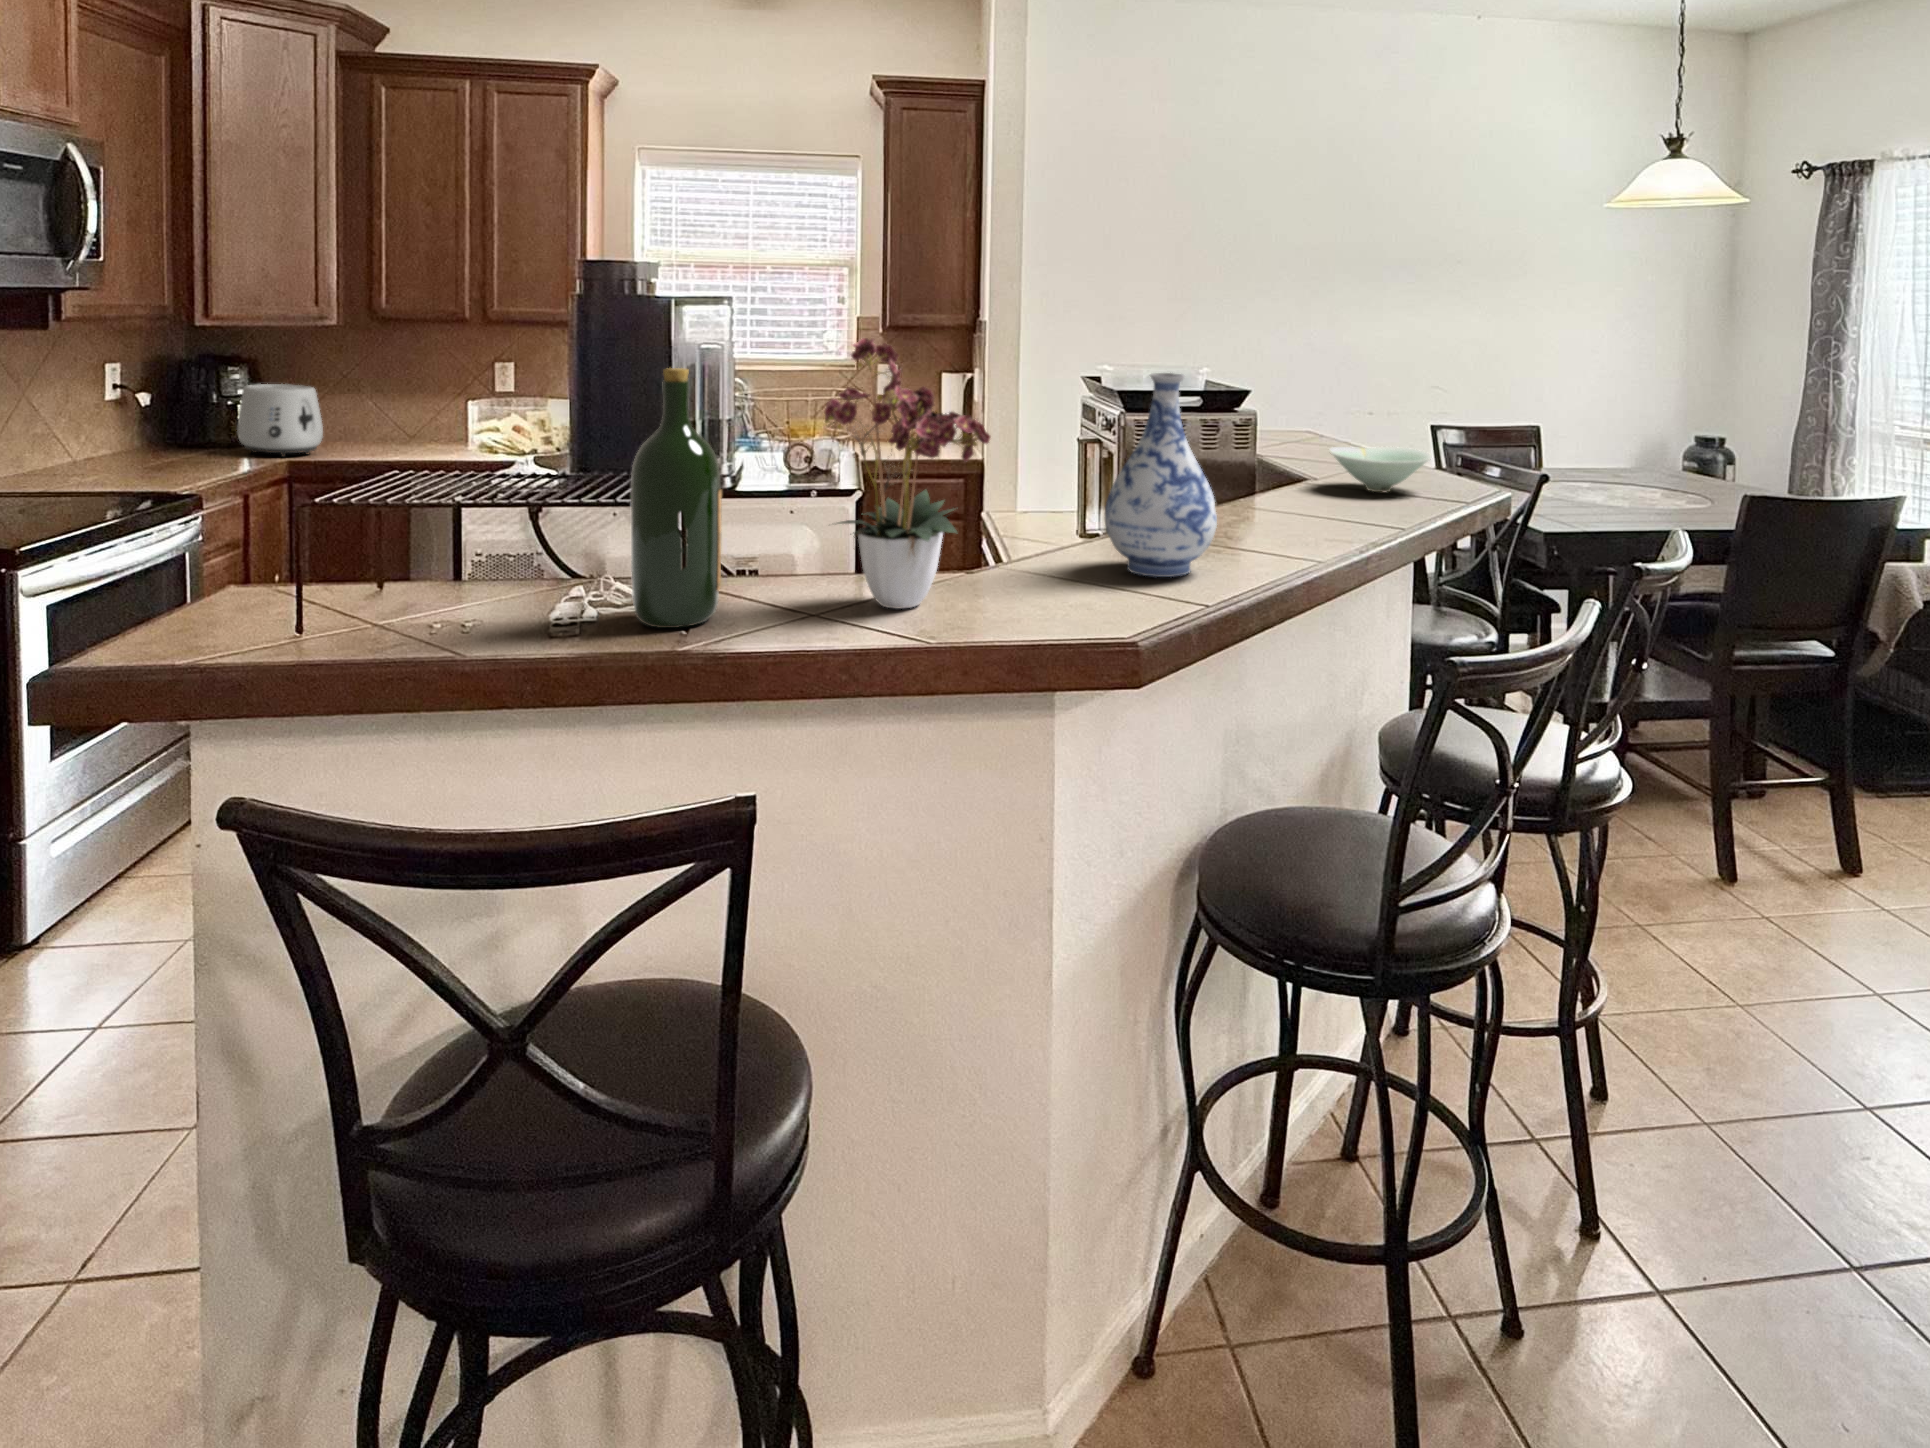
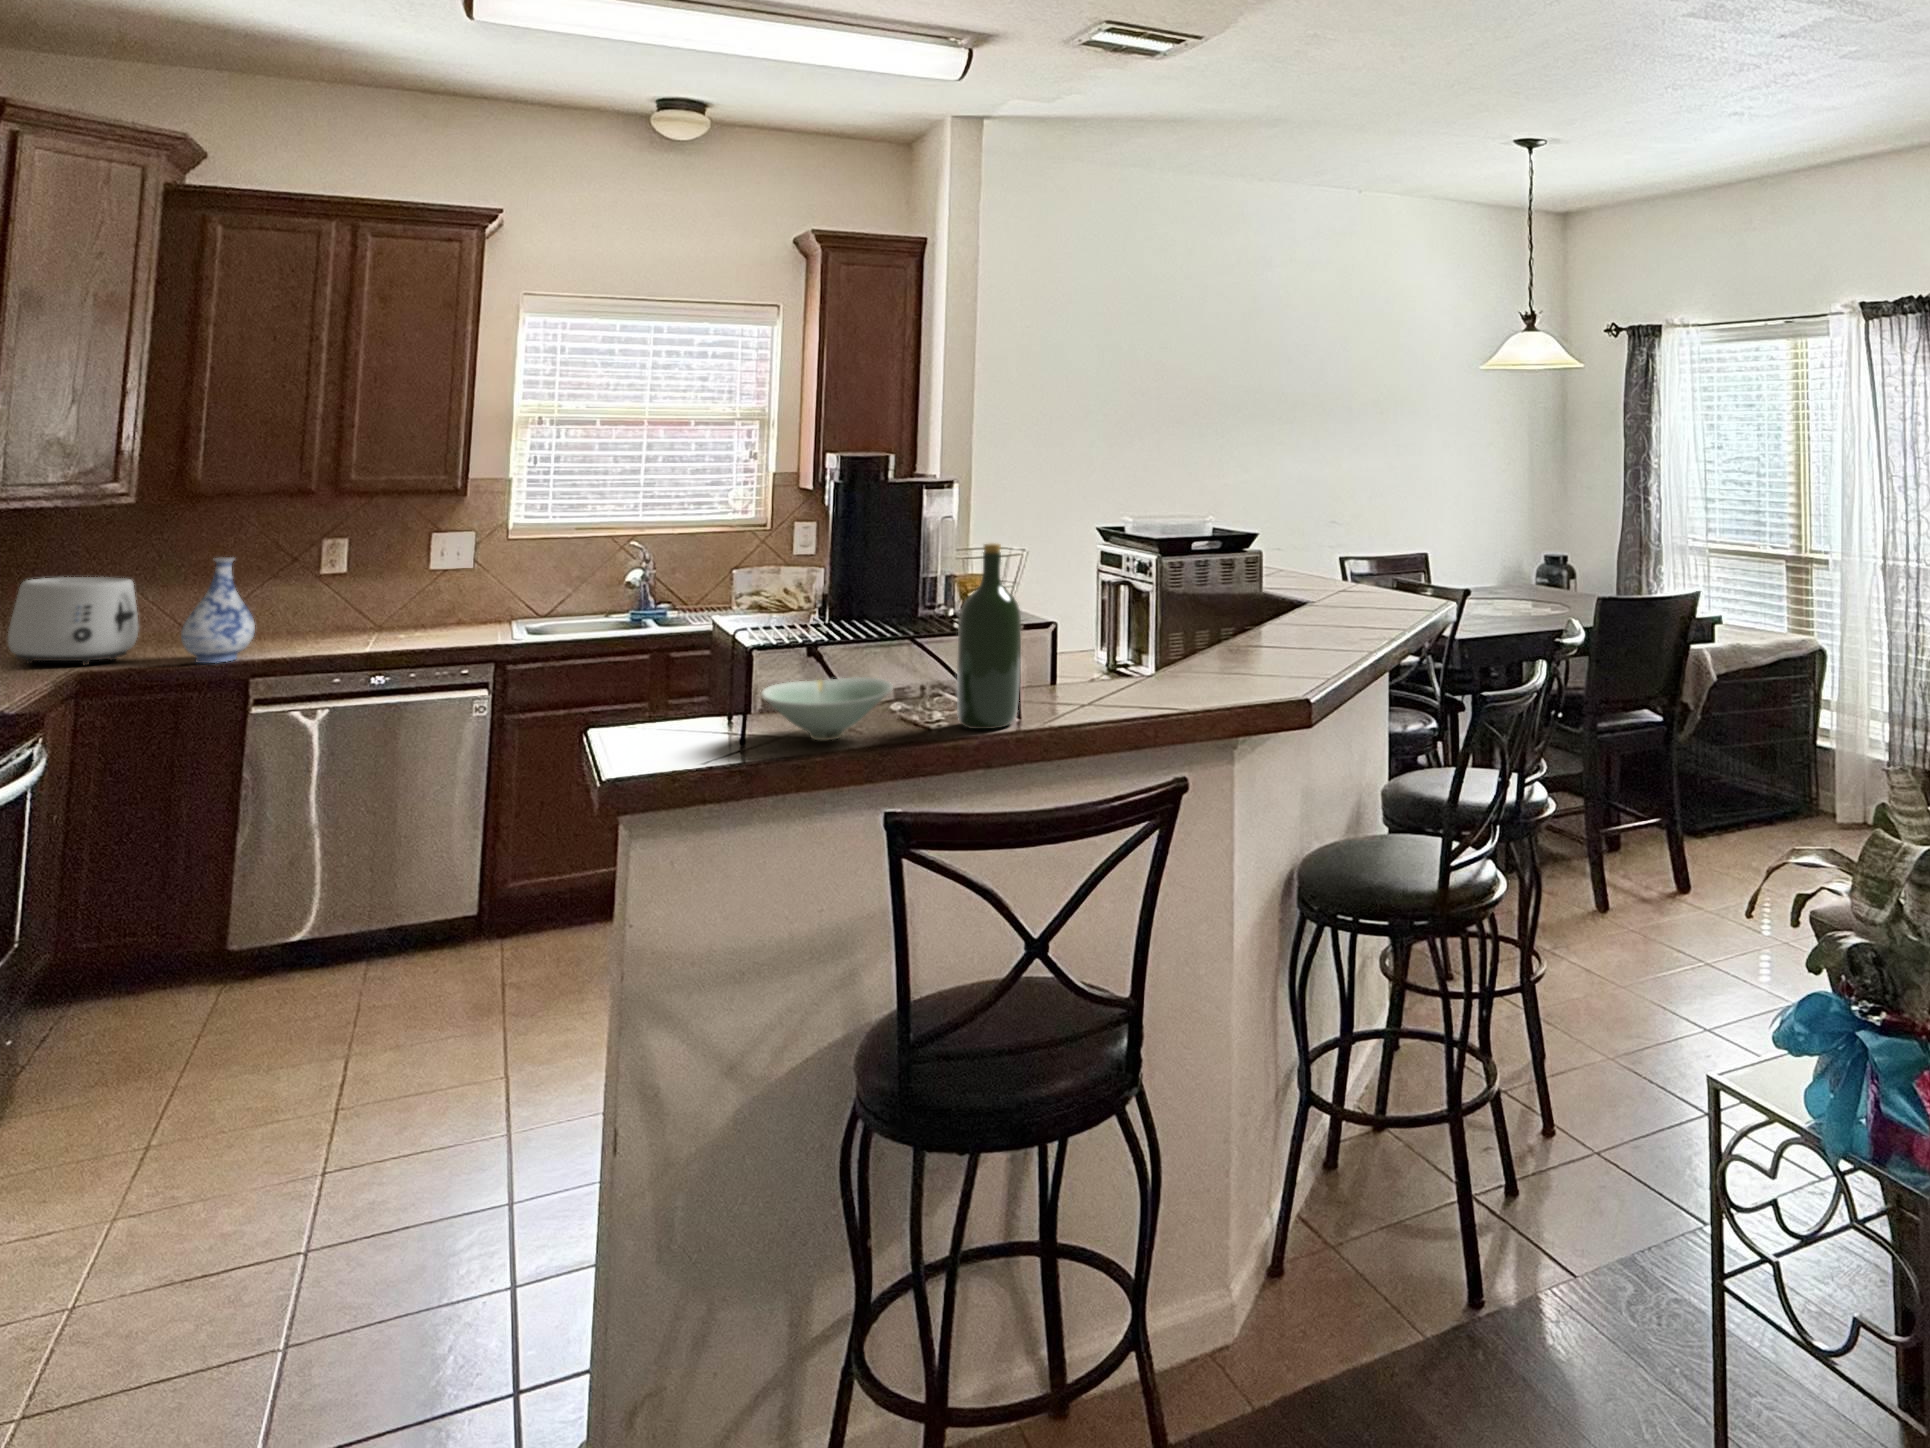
flower arrangement: present [825,338,990,609] -> none [1067,506,1202,705]
vase: present [1105,373,1217,577] -> present [181,557,255,663]
bowl: present [1329,447,1431,493] -> present [761,677,893,740]

